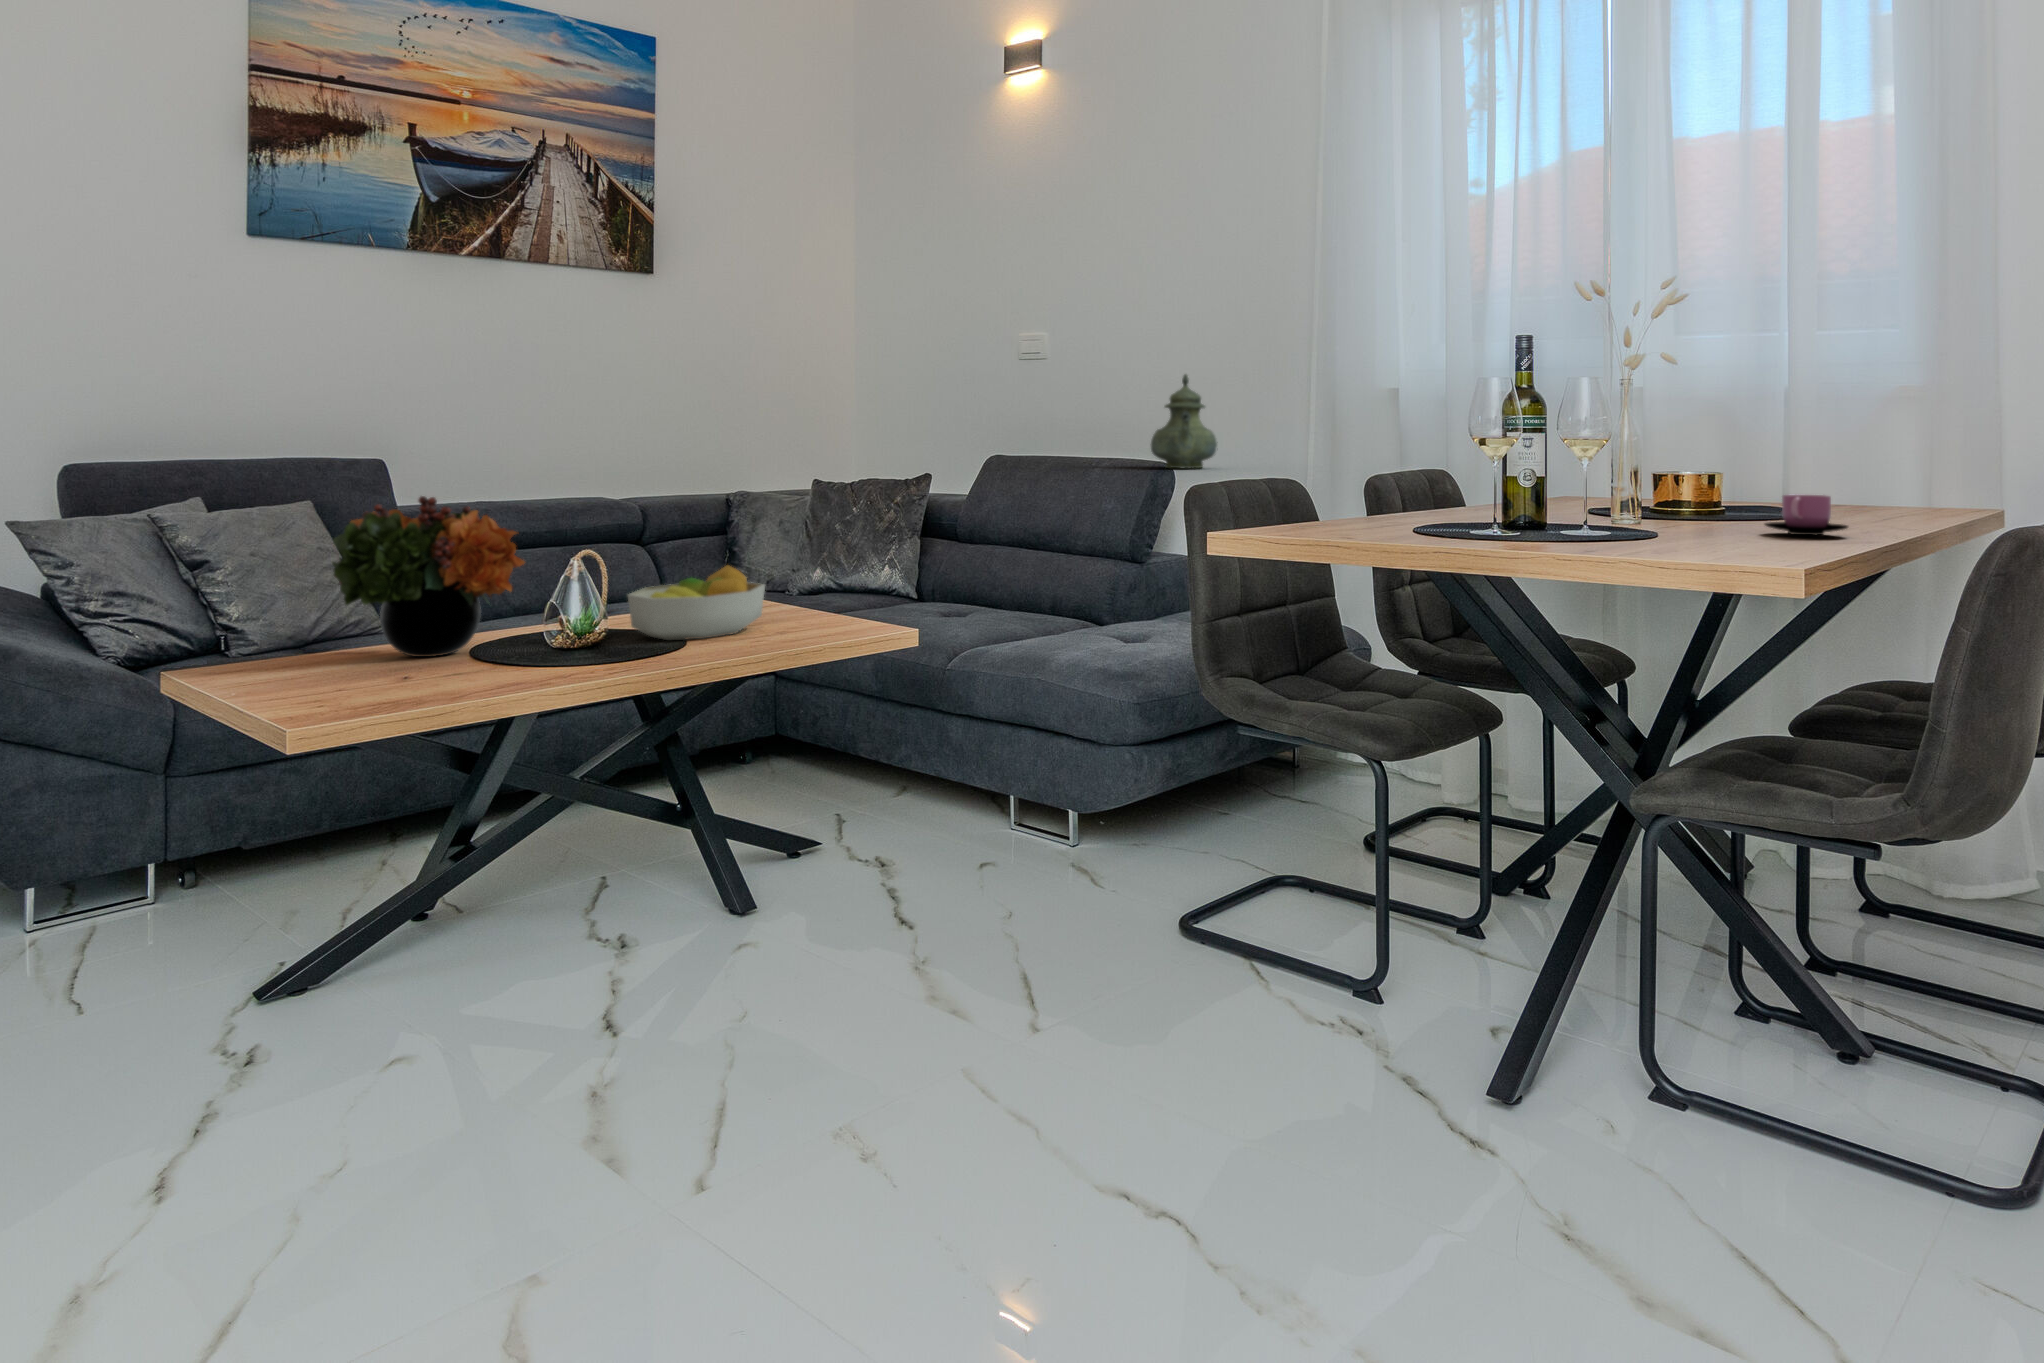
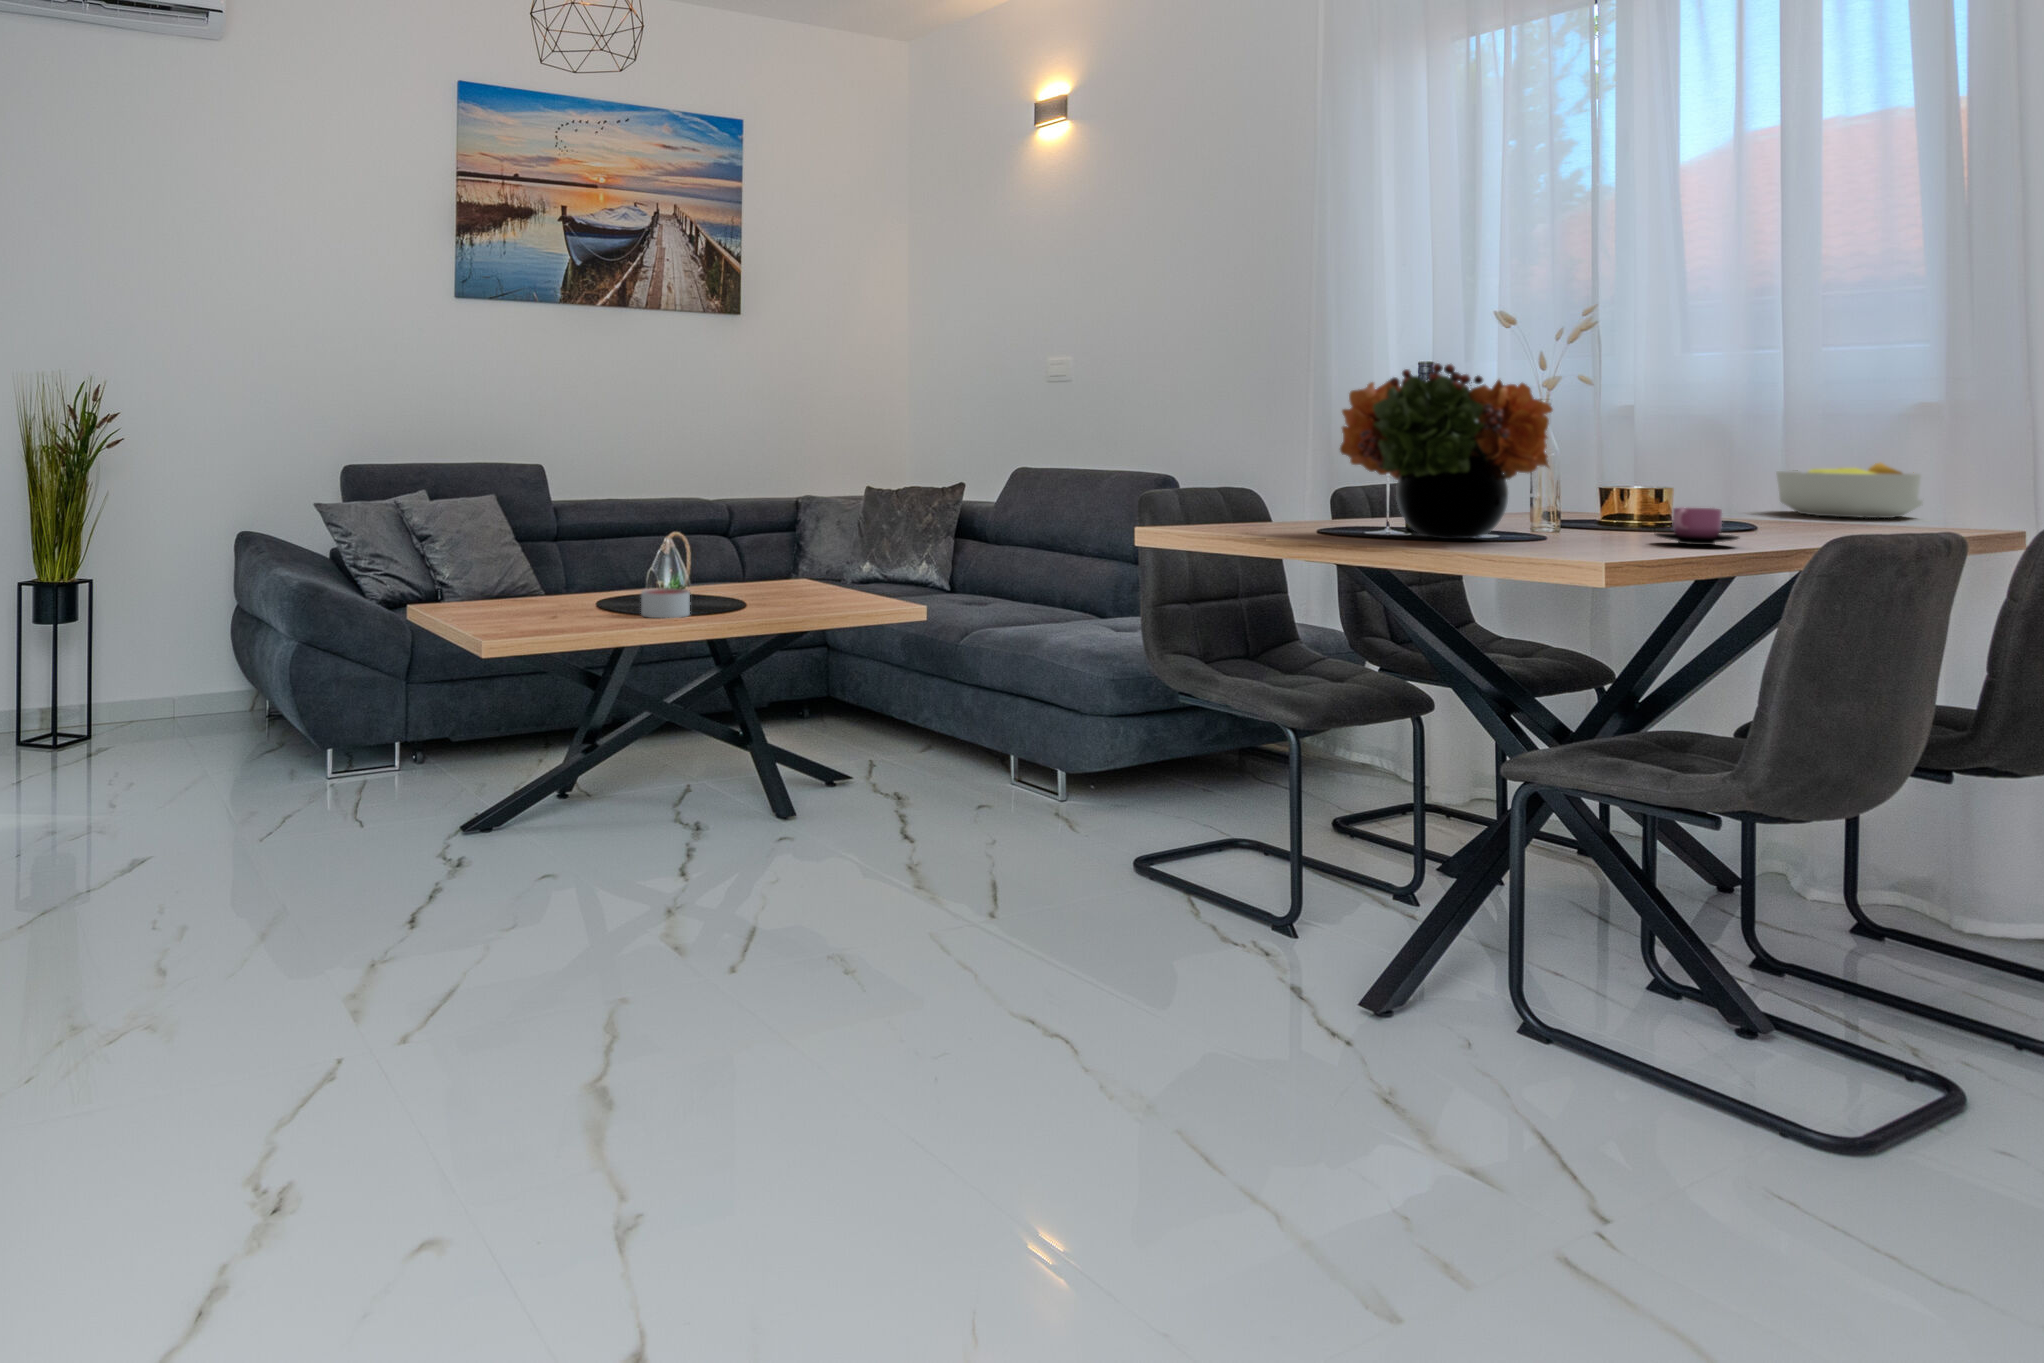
teapot: present [1151,374,1217,469] -> none [1159,393,1223,479]
flower arrangement: present [332,496,525,657] -> present [1340,363,1553,539]
fruit bowl: present [627,565,765,640] -> present [1776,463,1923,518]
candle: none [541,625,611,667] -> present [641,588,690,618]

